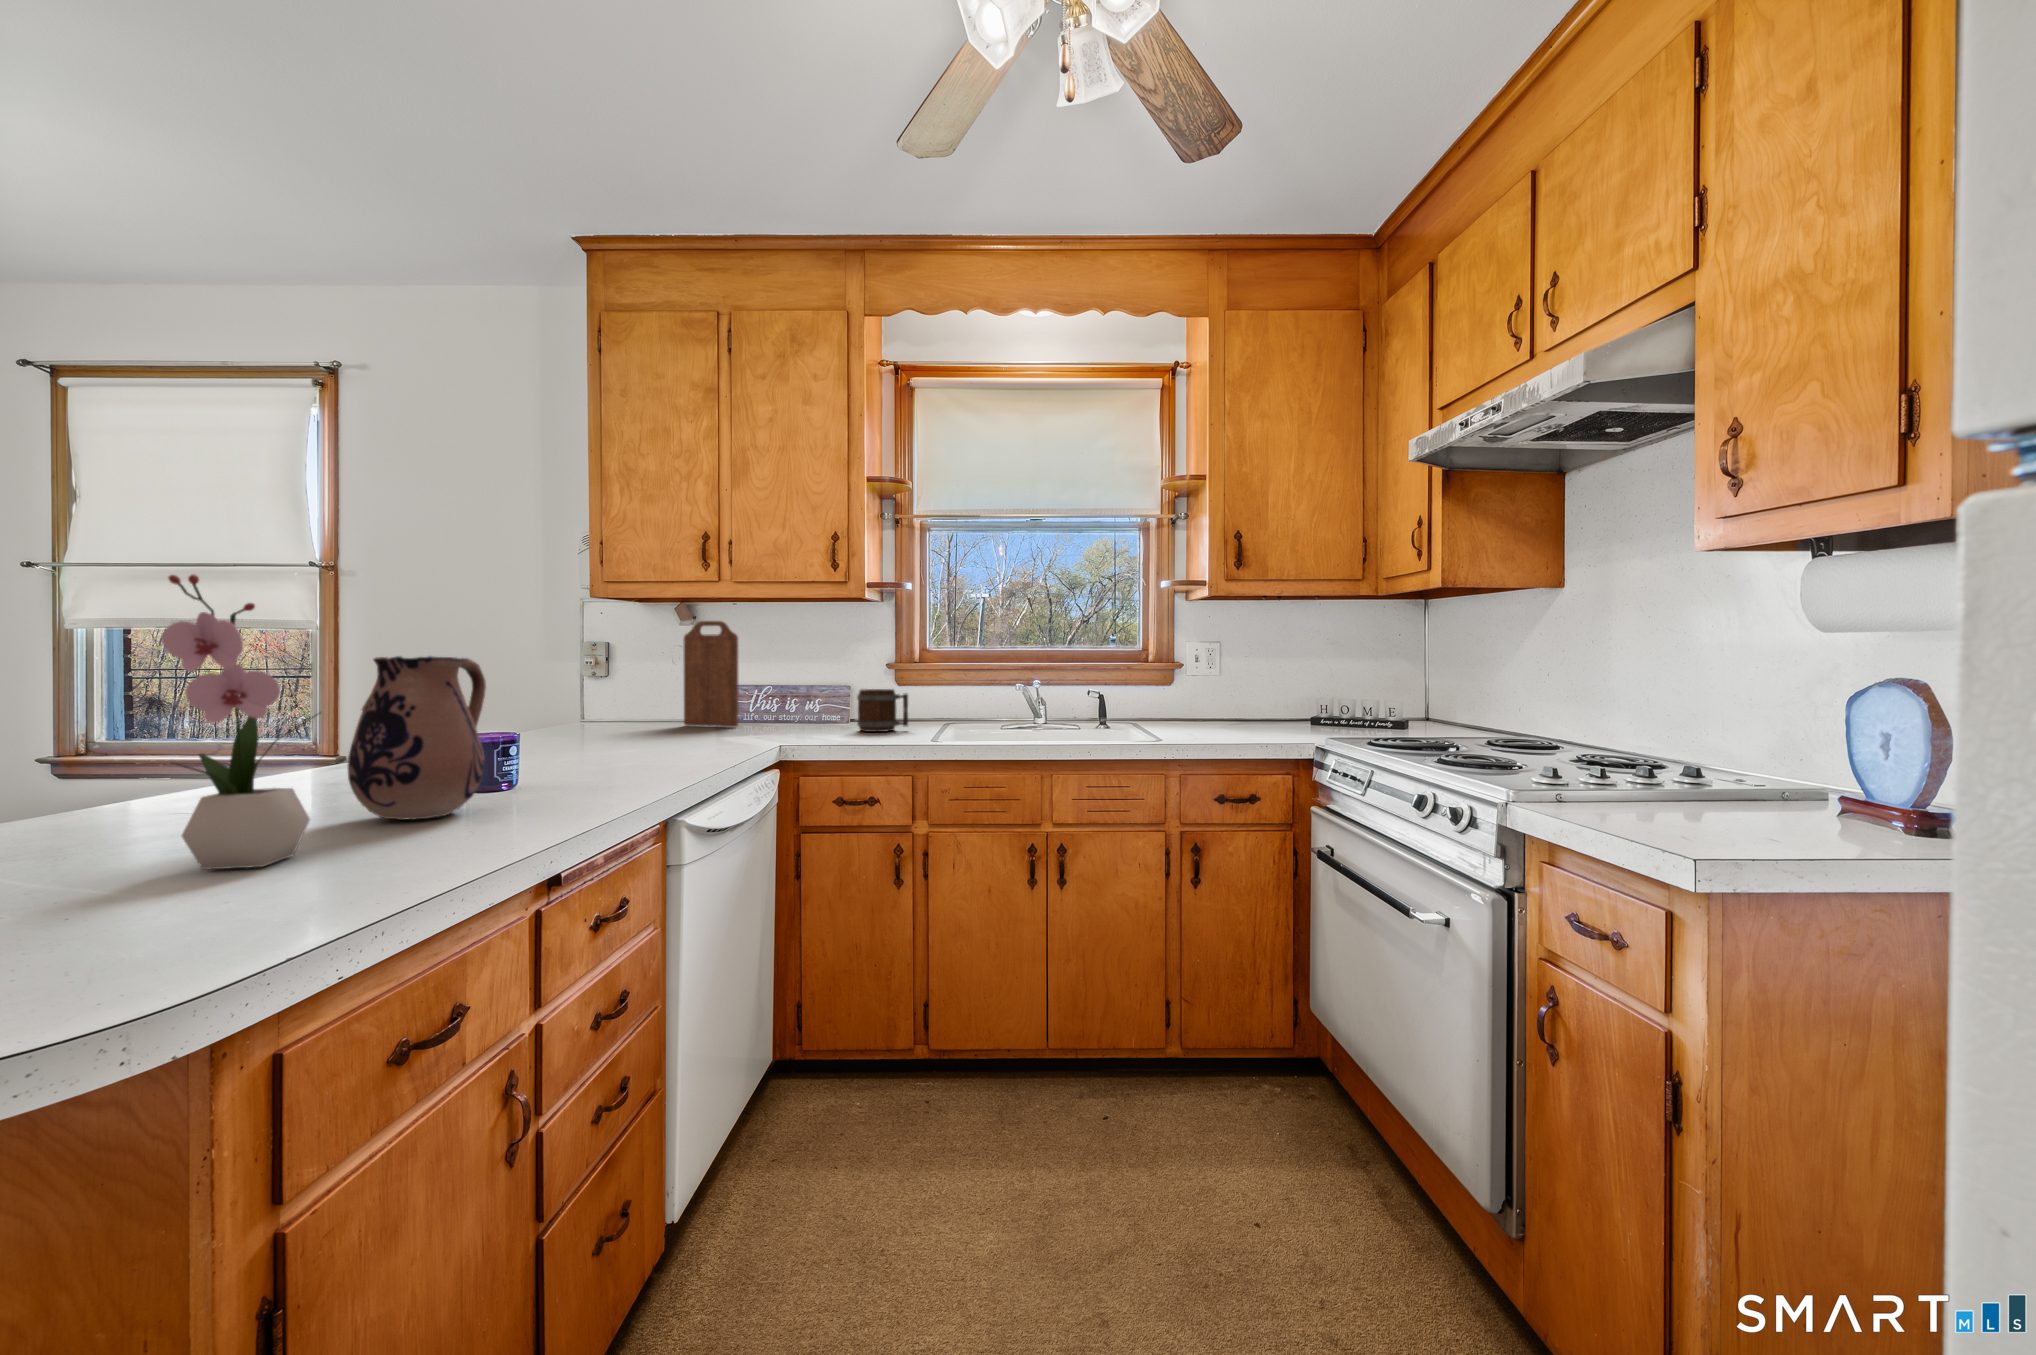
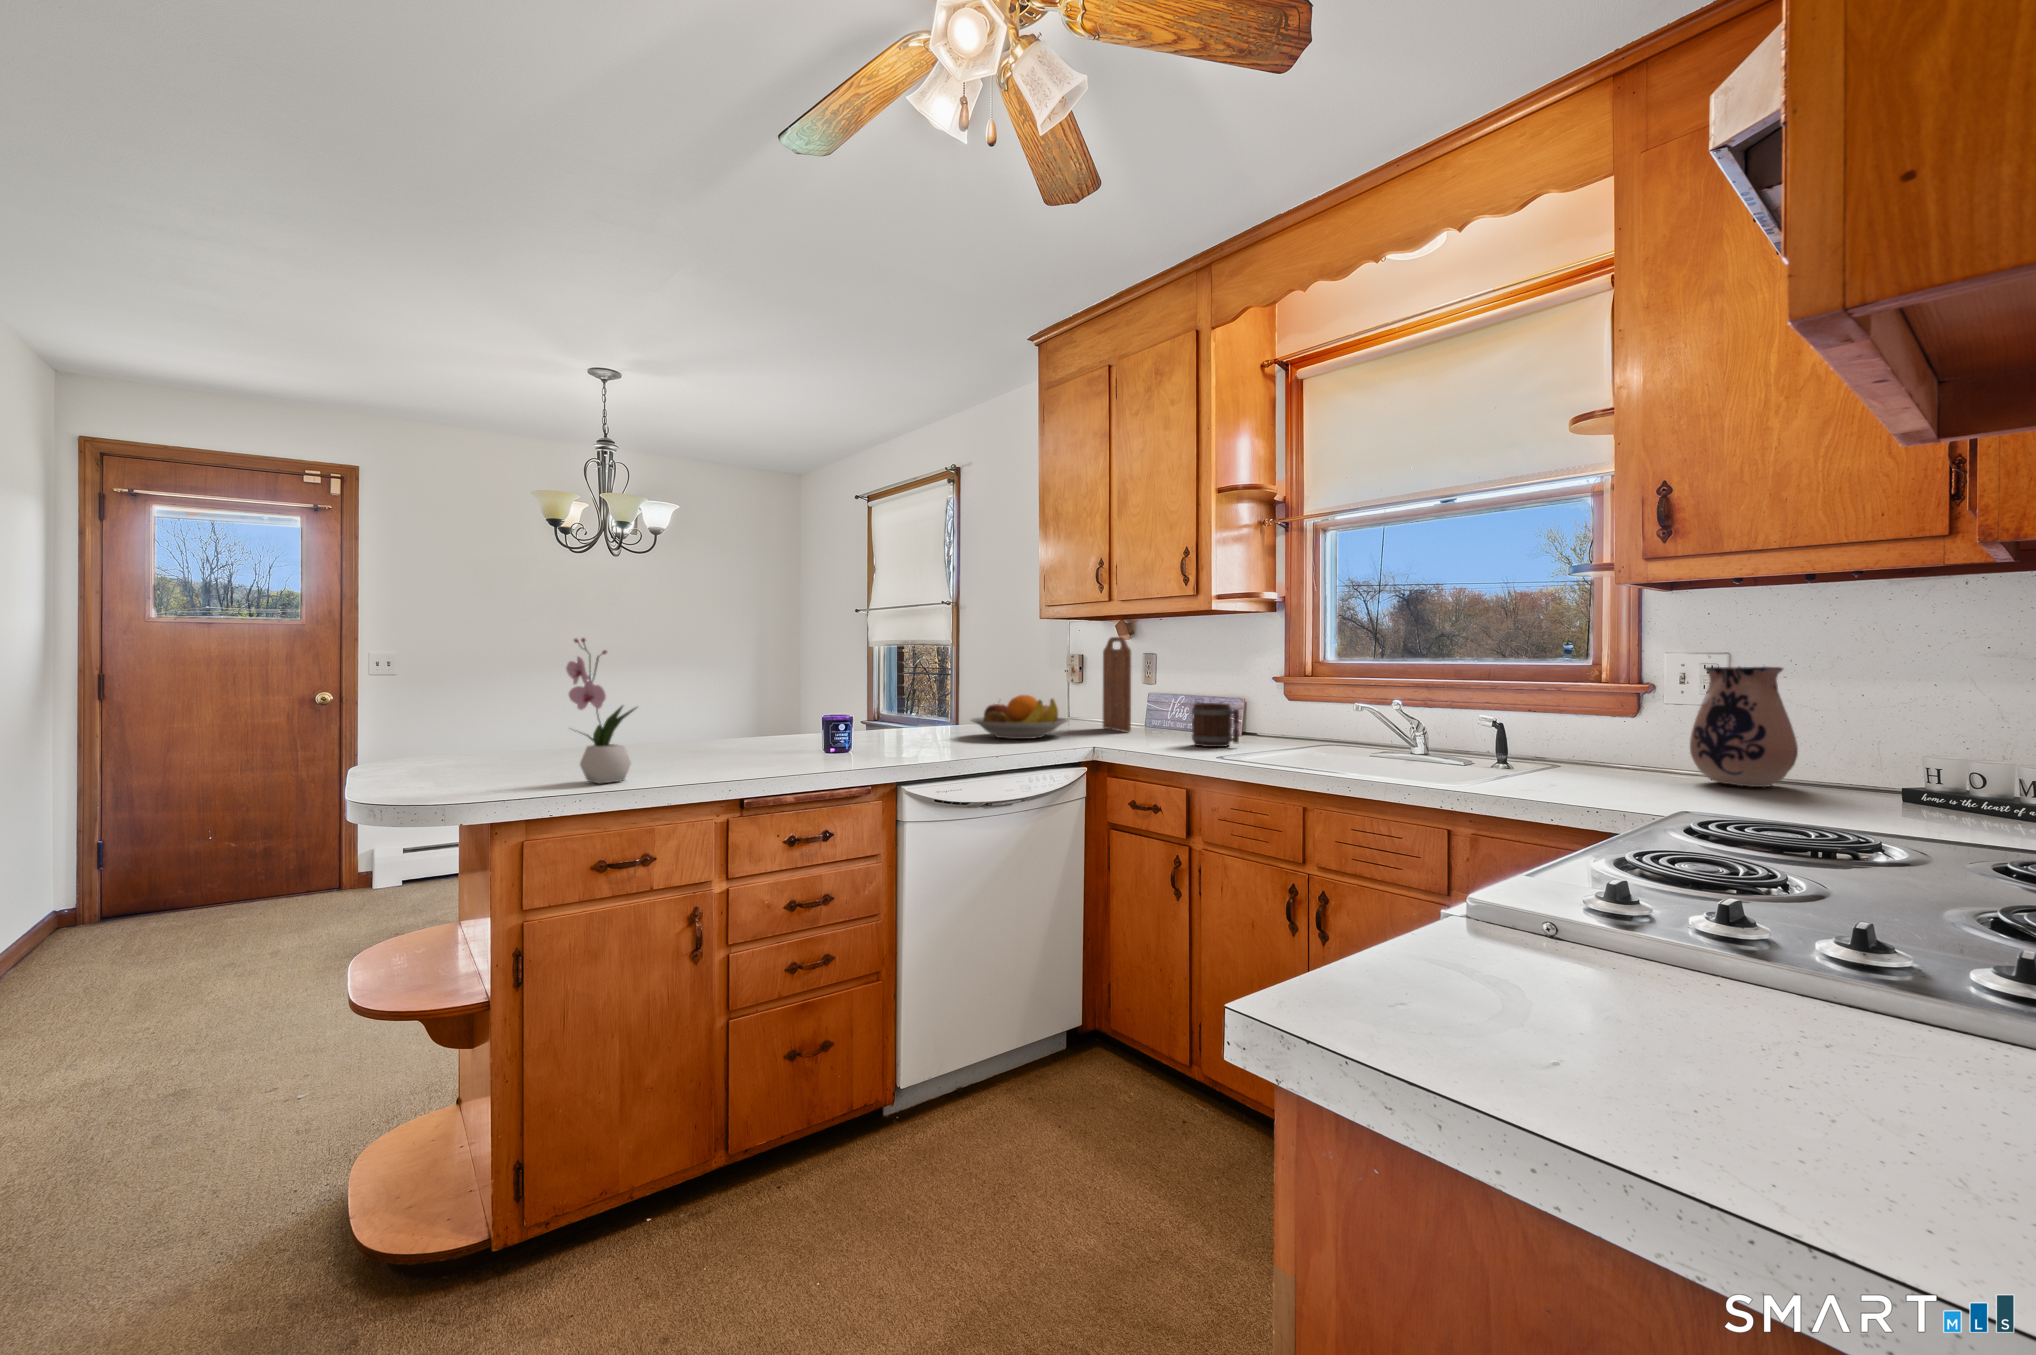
ceramic pitcher: present [348,656,486,820] -> present [1690,666,1798,787]
fruit bowl: none [567,687,703,742] -> present [971,695,1068,739]

